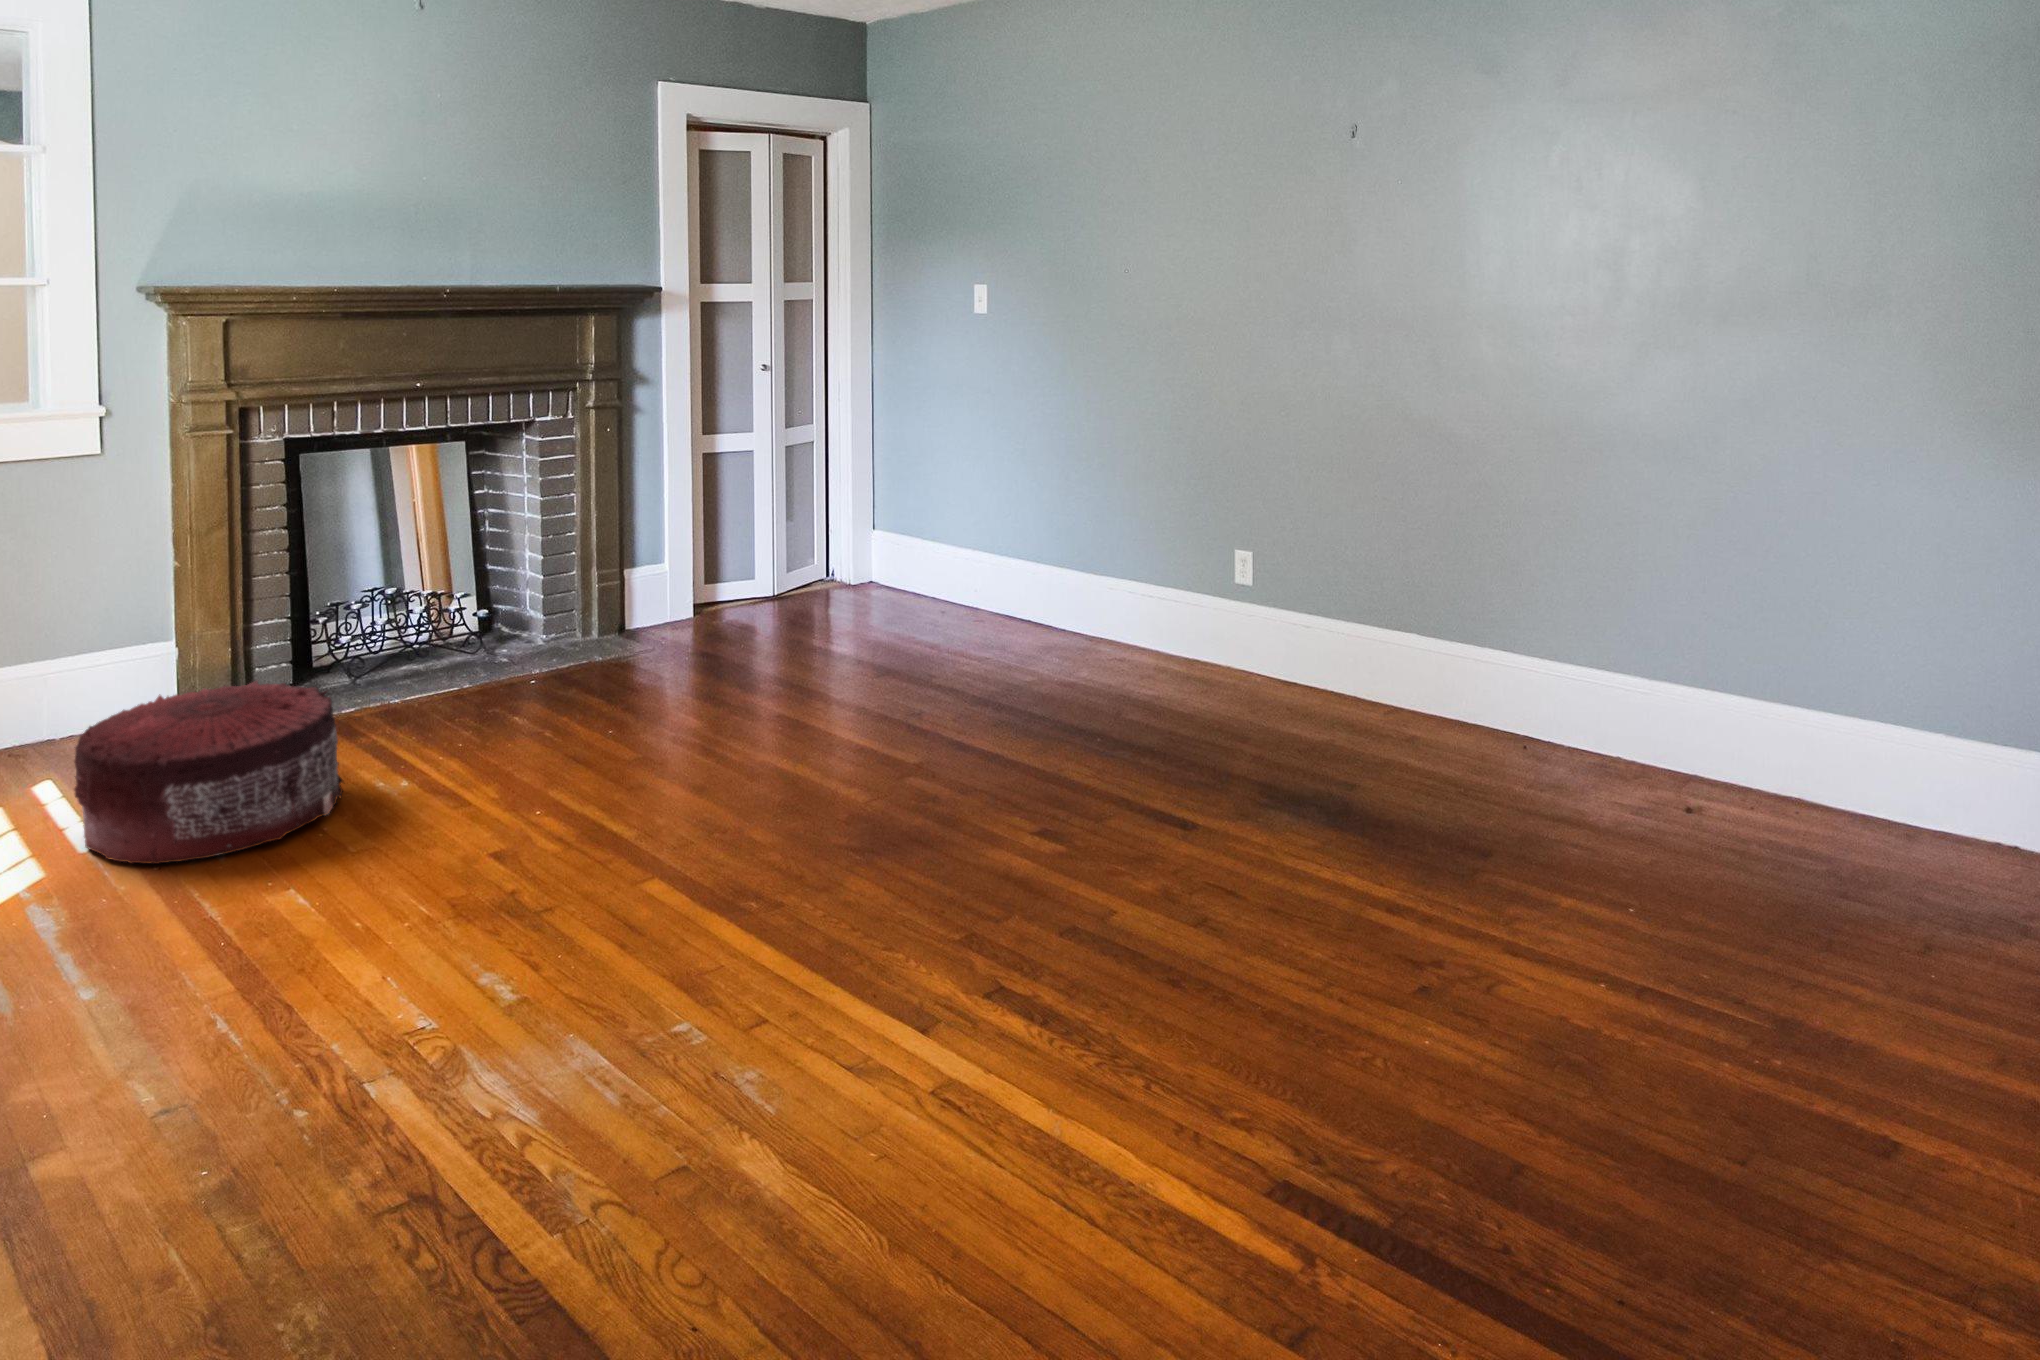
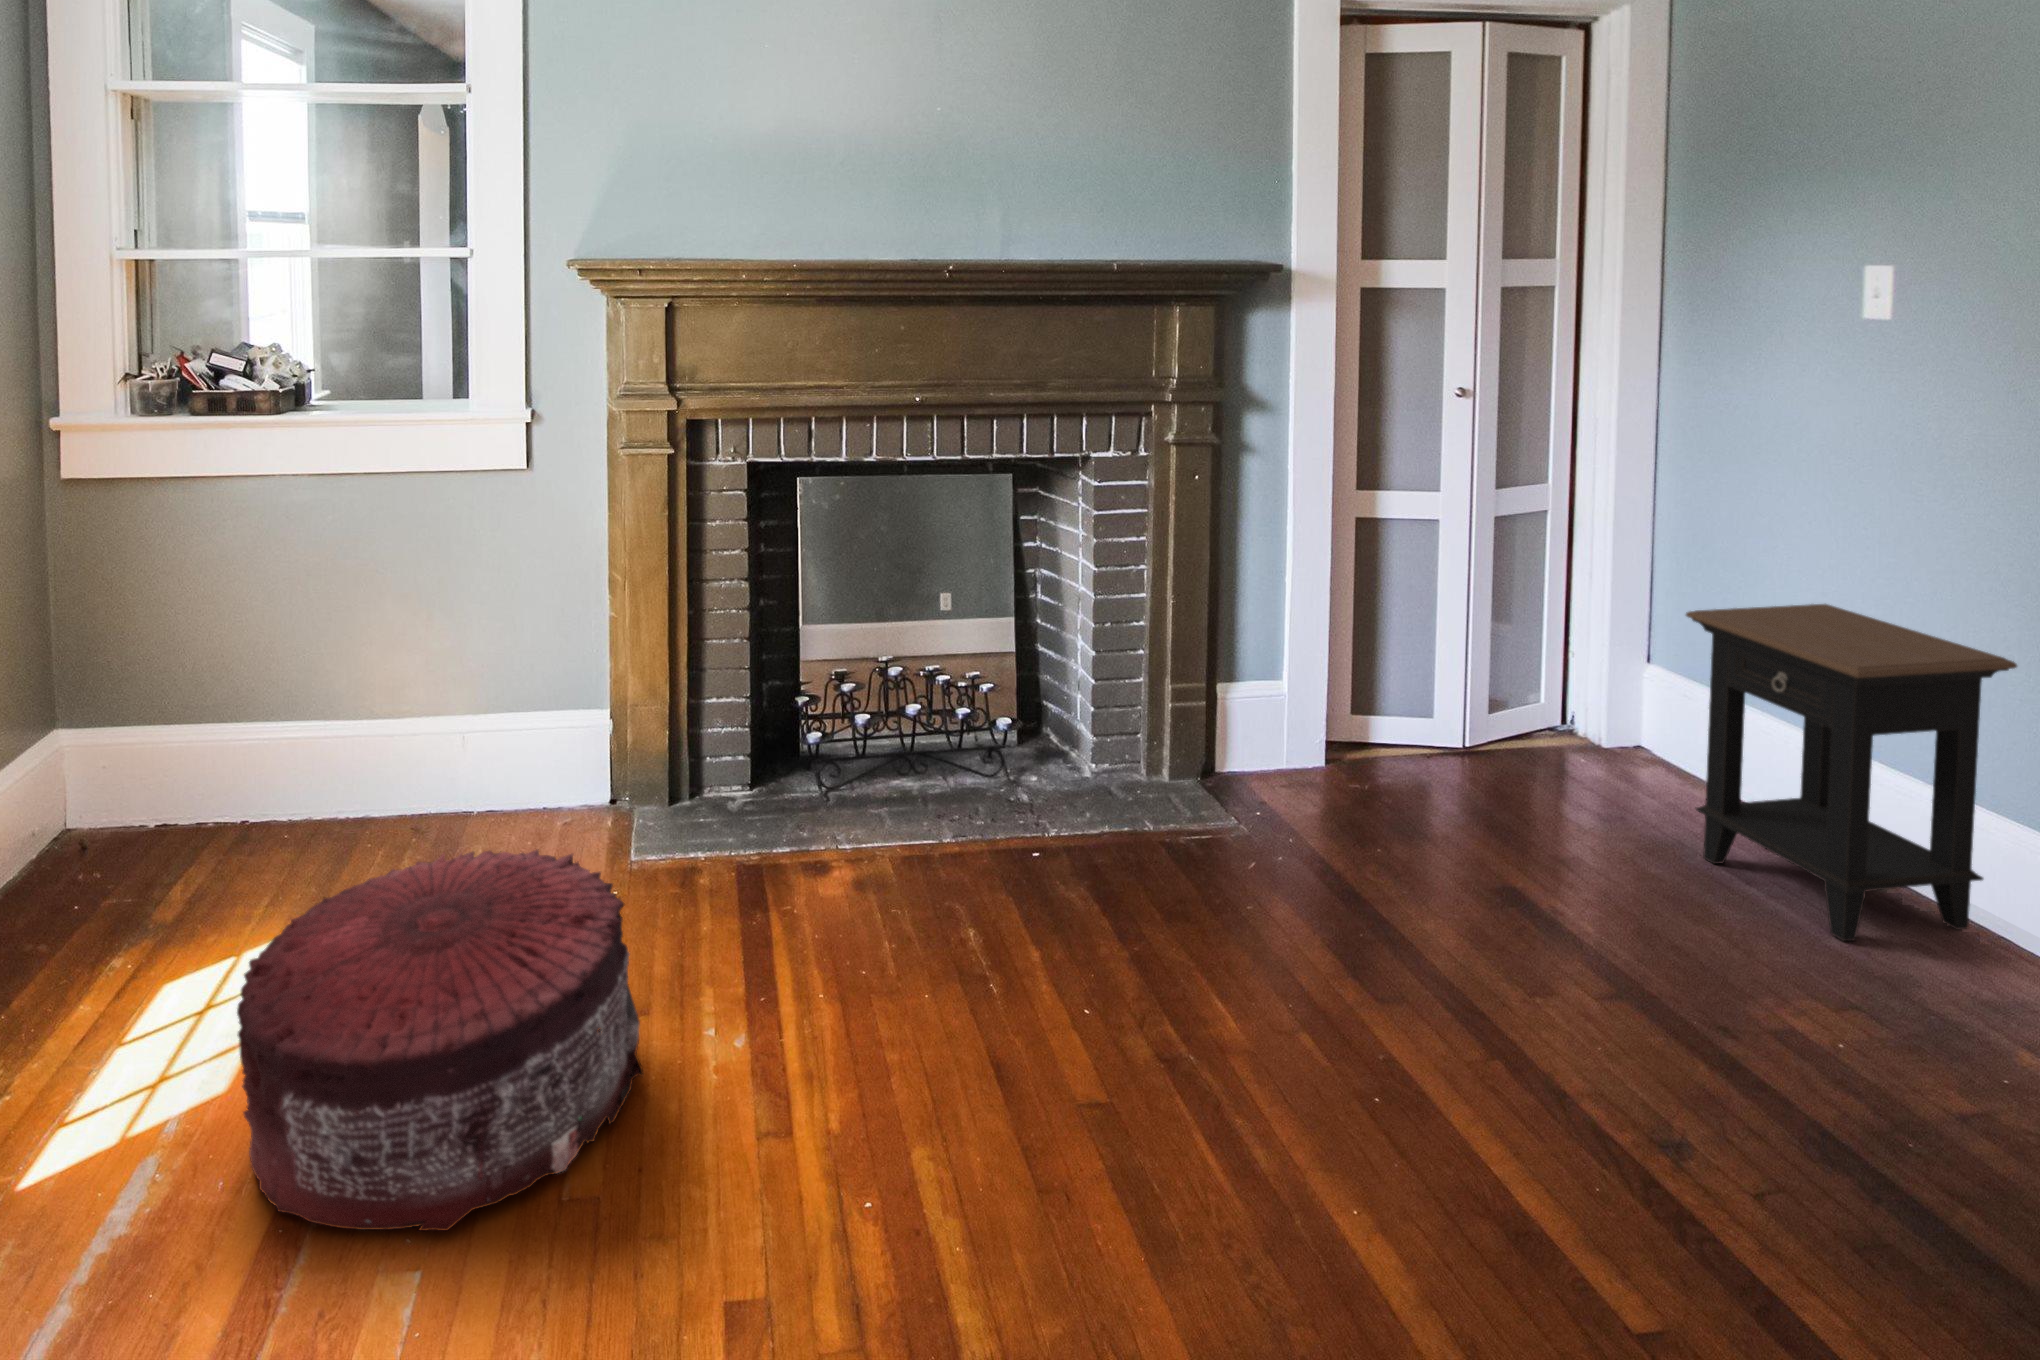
side table: none [884,470,1018,629] -> present [1686,604,2017,941]

